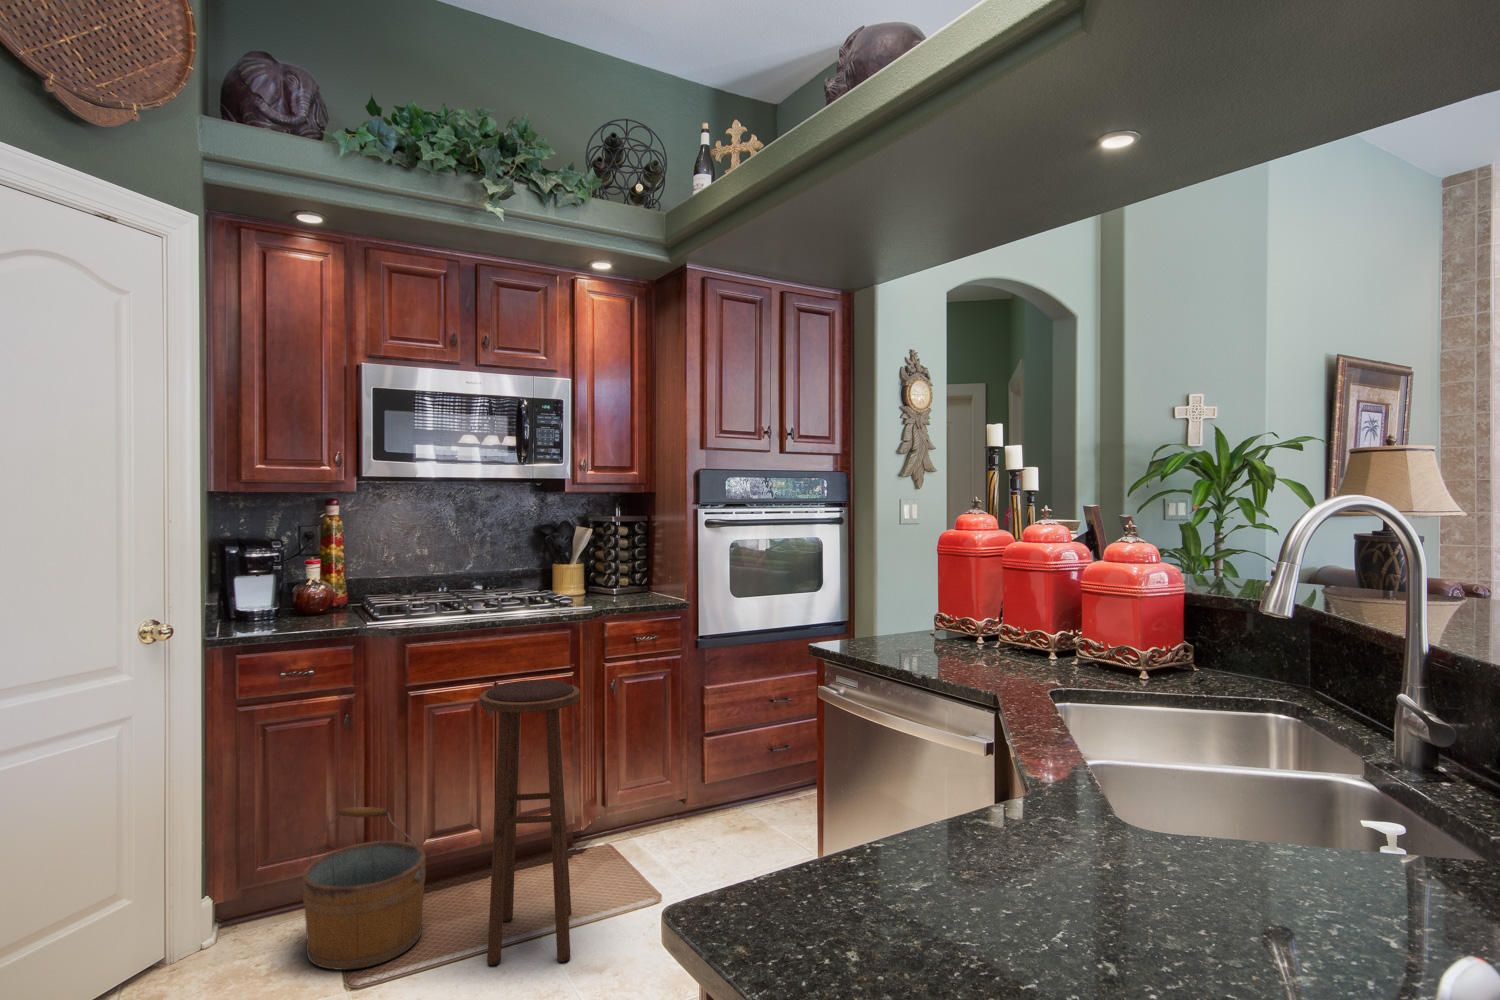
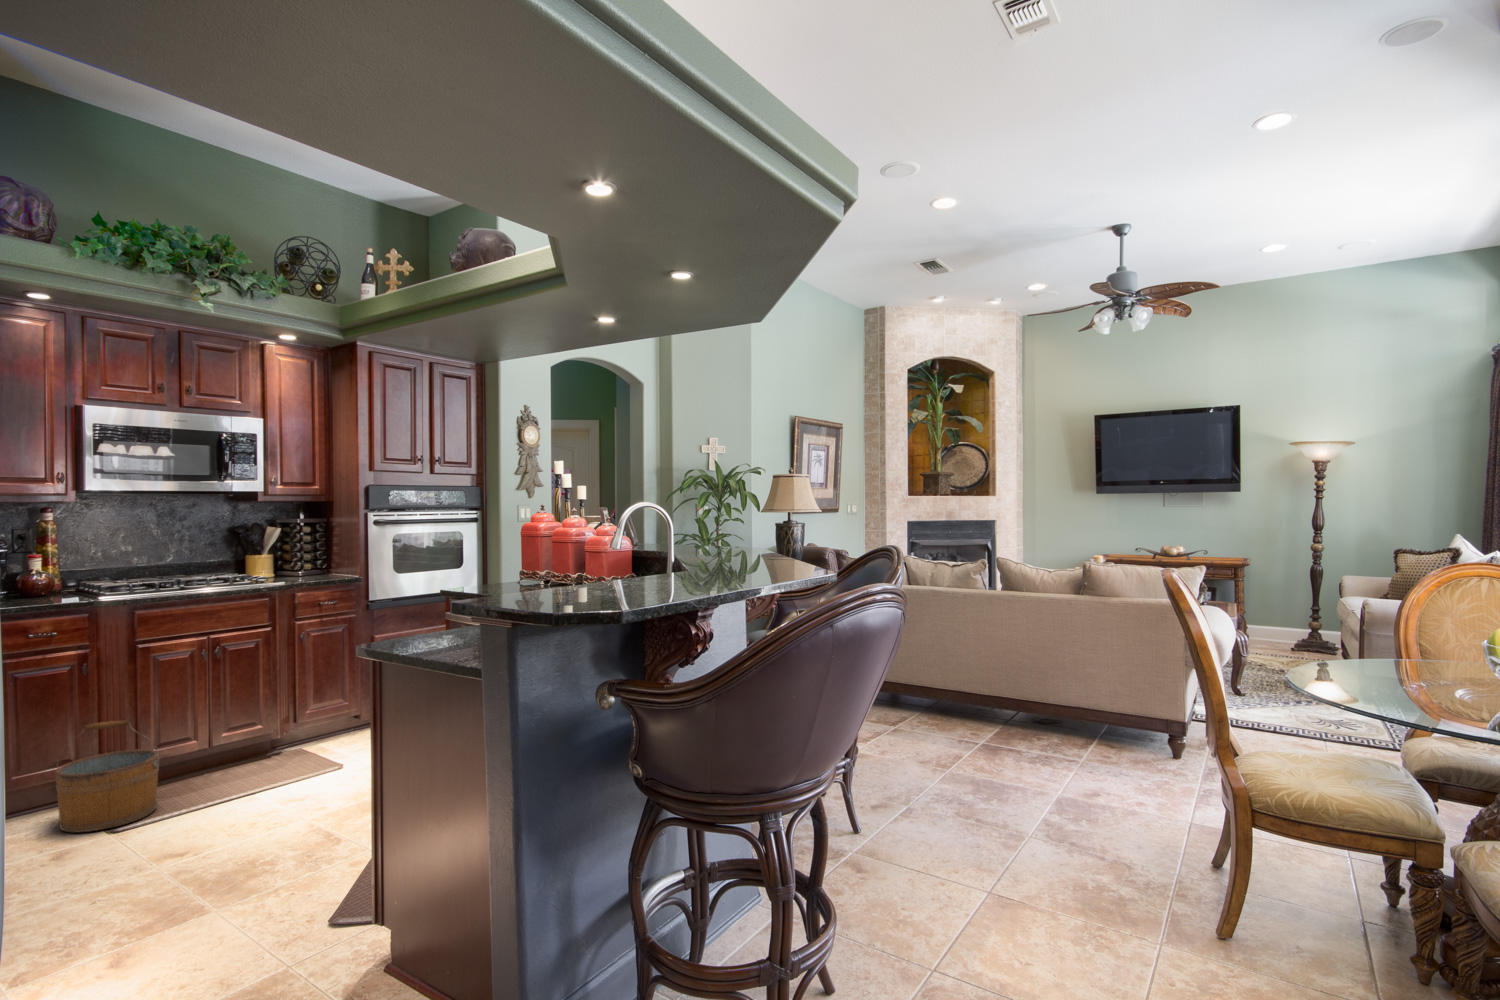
stool: present [479,680,580,965] -> none [206,624,284,810]

